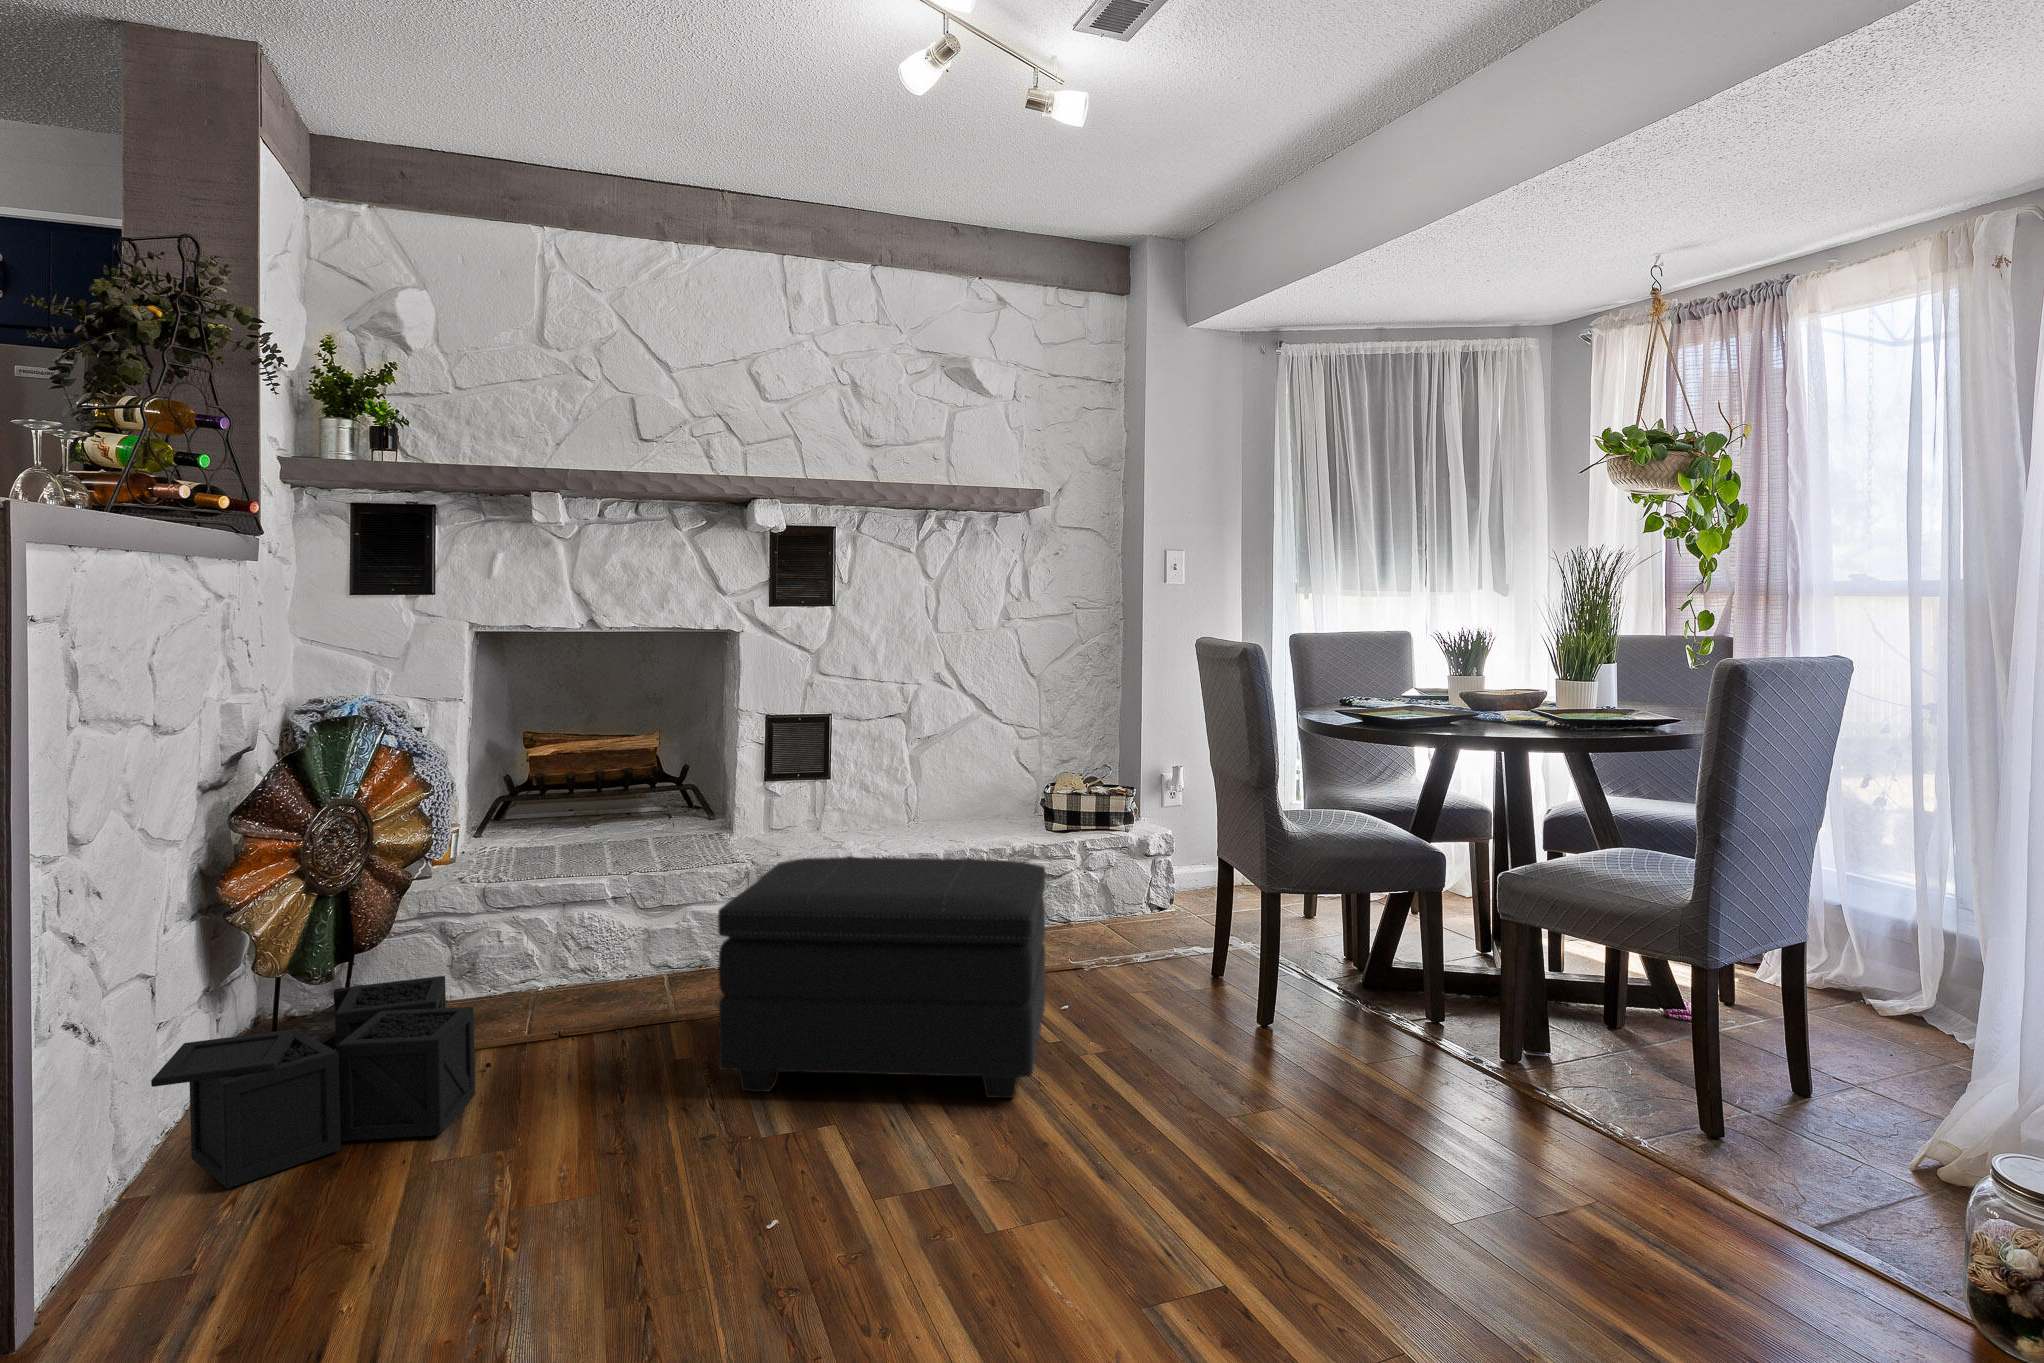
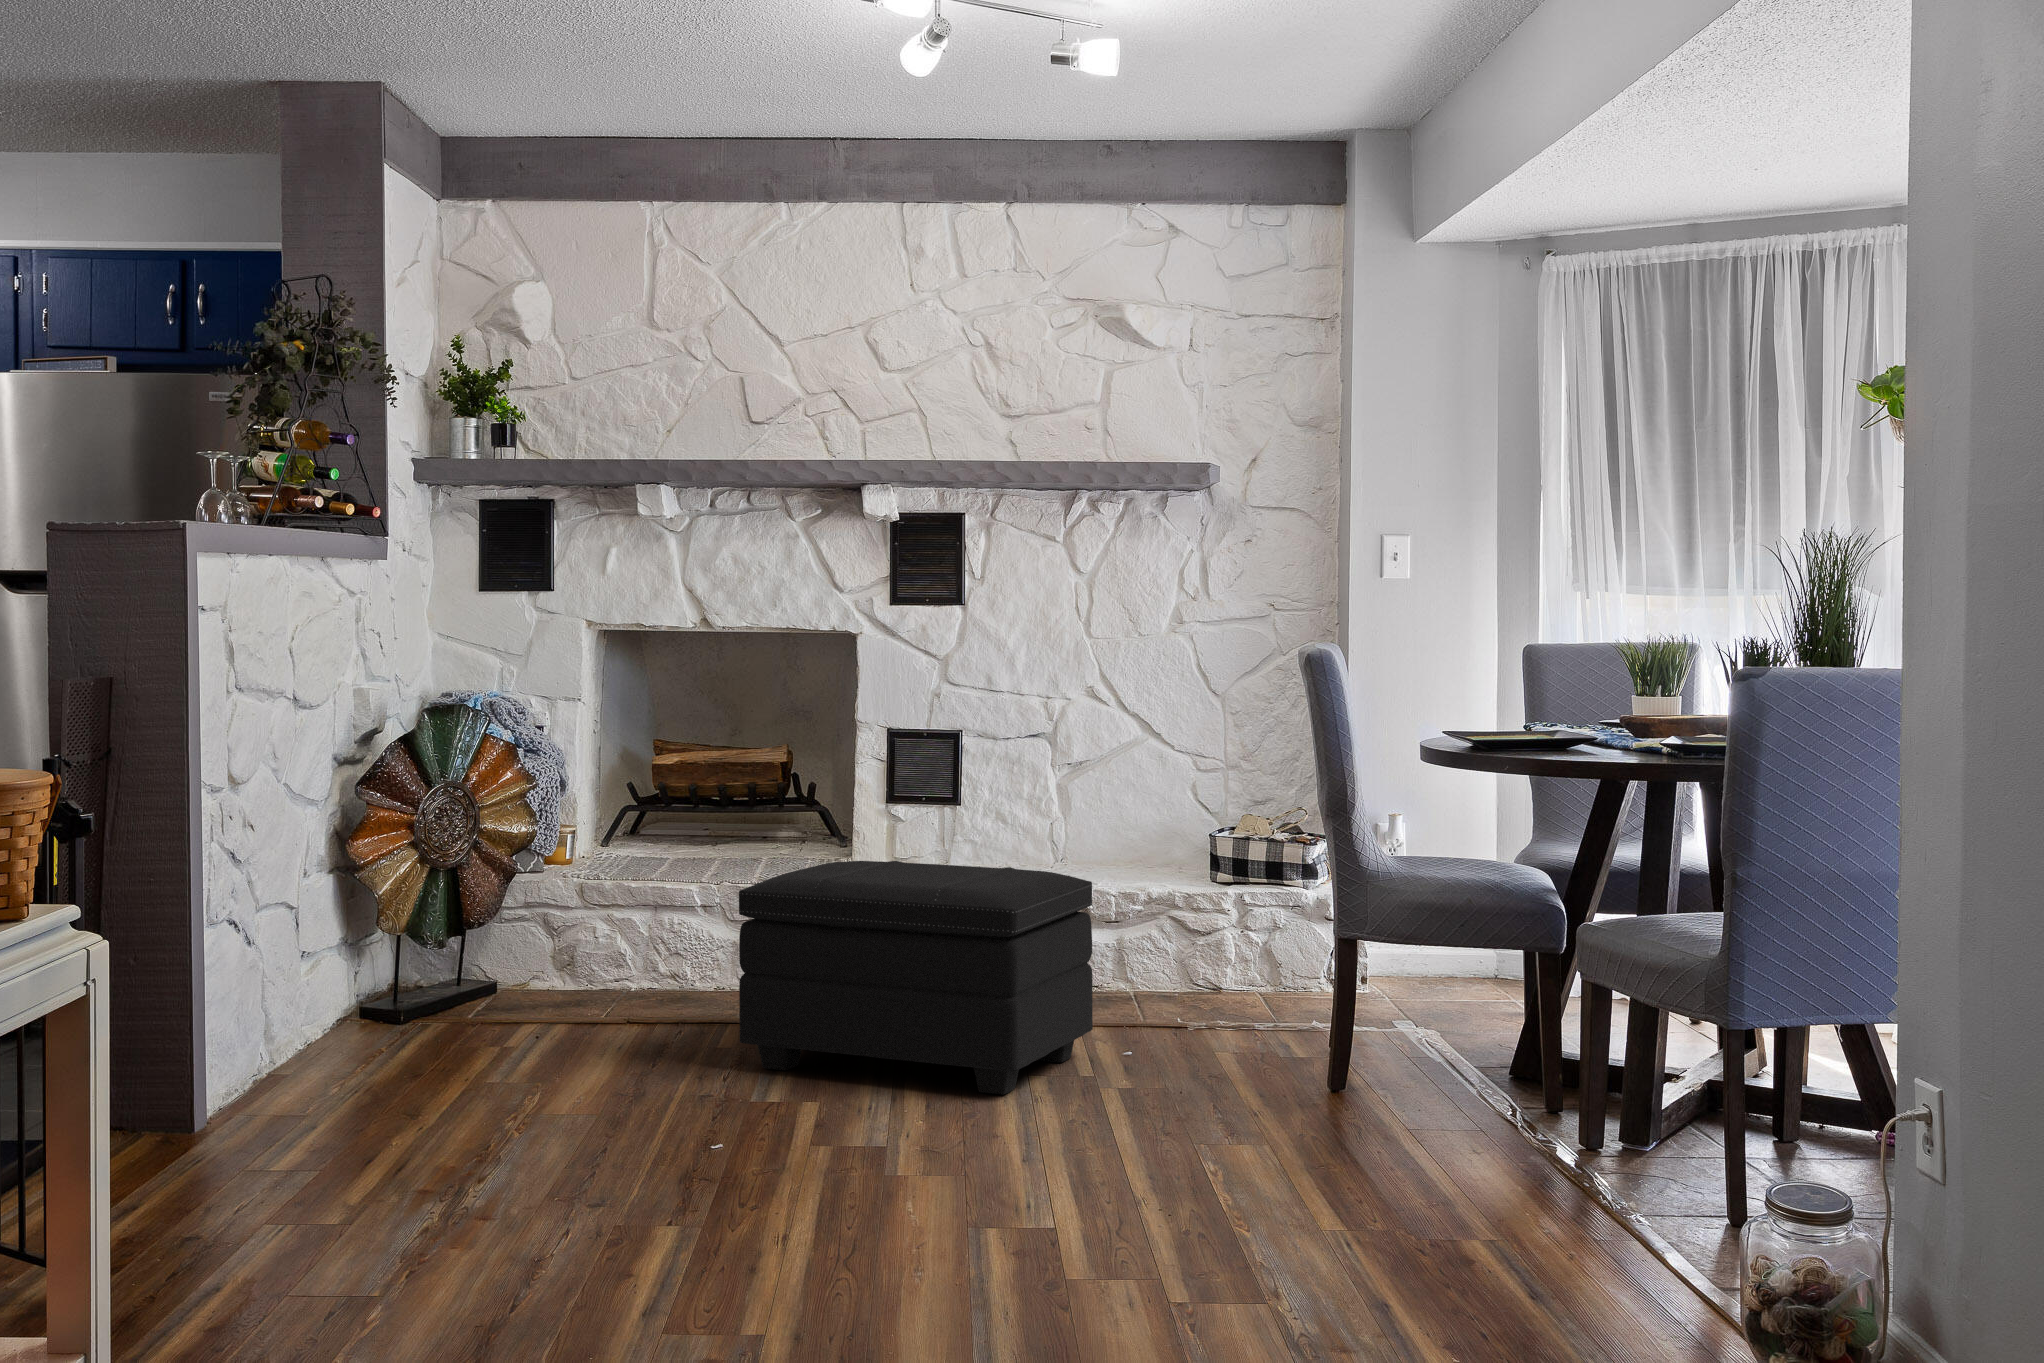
storage bin: present [151,976,491,1189] -> none [289,949,560,1078]

